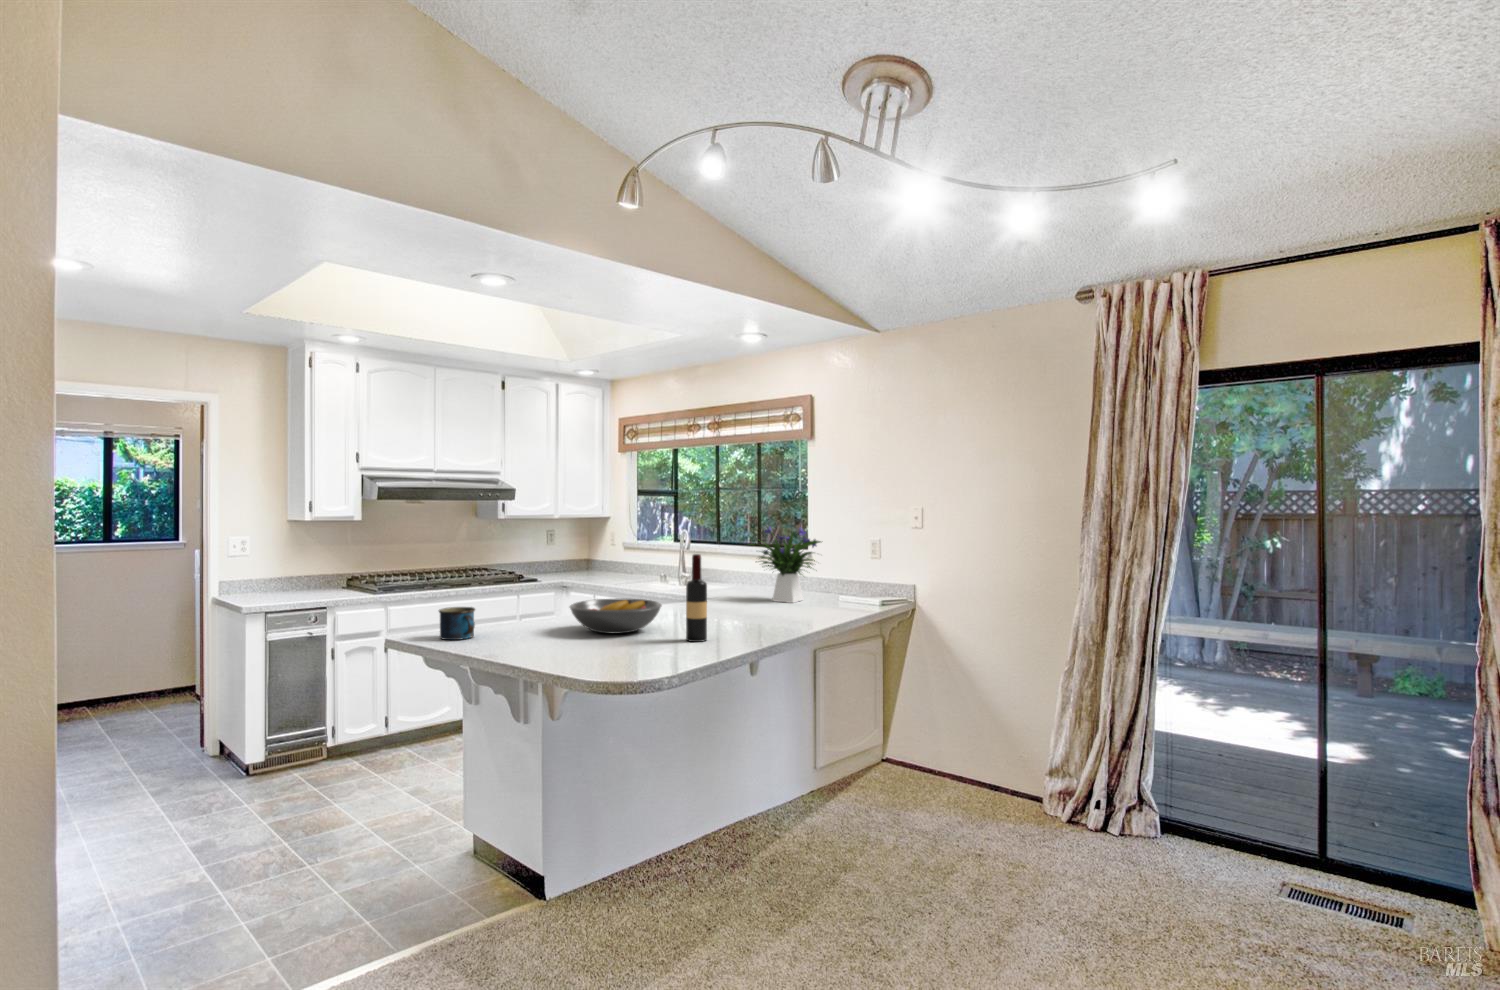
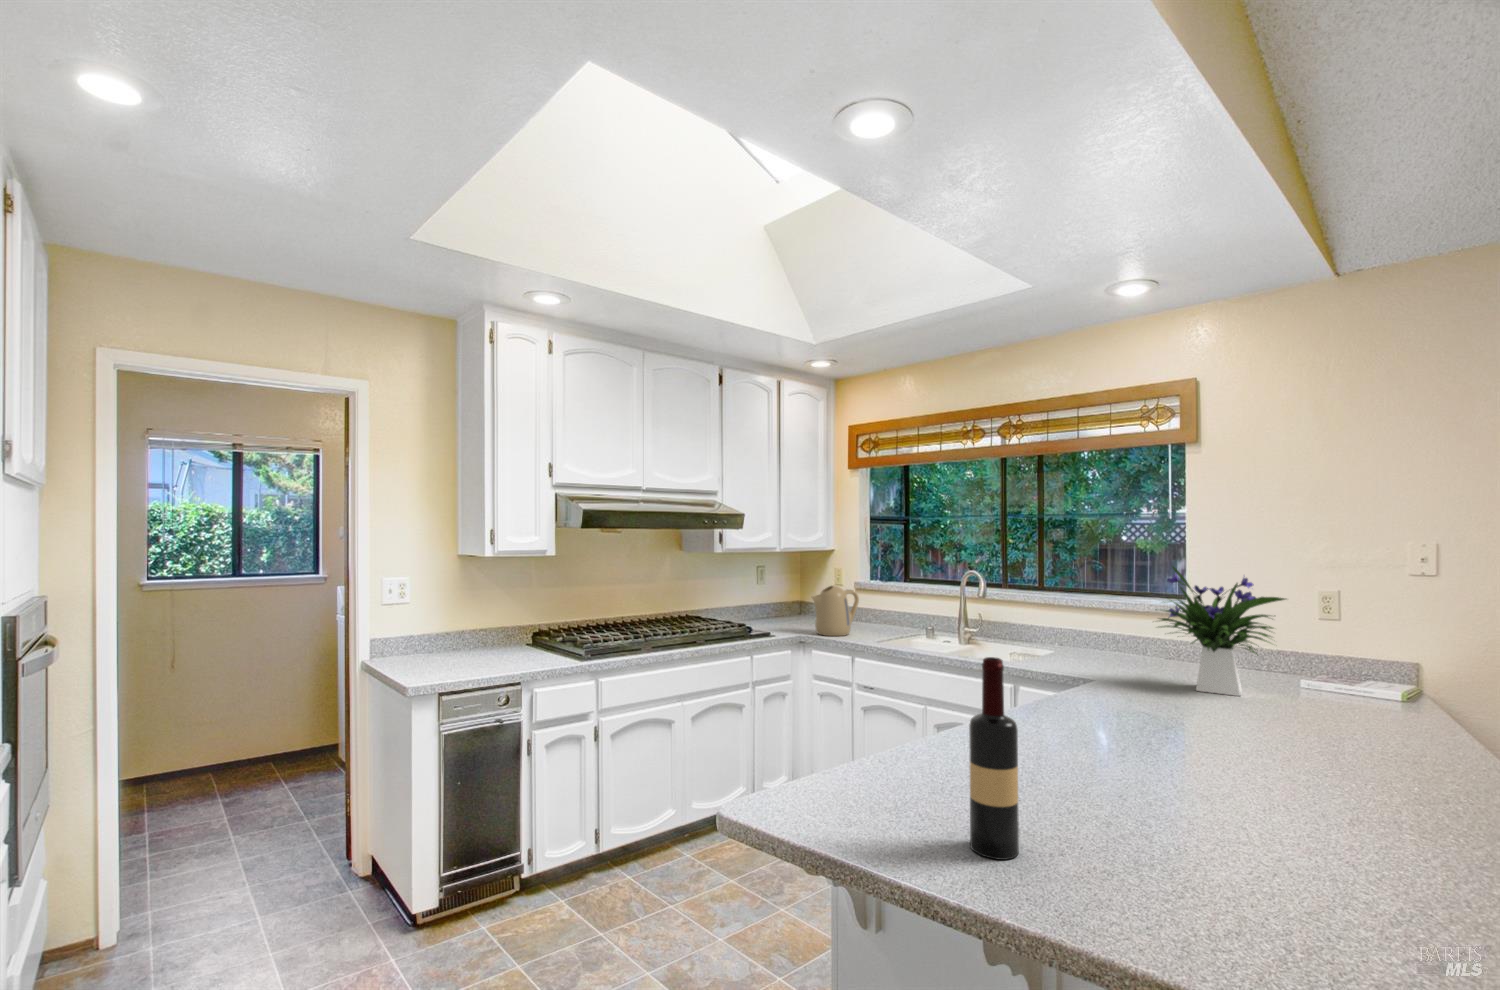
kettle: none [575,544,613,581] -> present [812,585,859,636]
wine bottle: present [686,554,707,642] -> present [969,657,1019,860]
fruit bowl: present [570,598,662,634] -> none [1029,718,1234,807]
mug: present [439,607,475,640] -> none [815,746,896,825]

